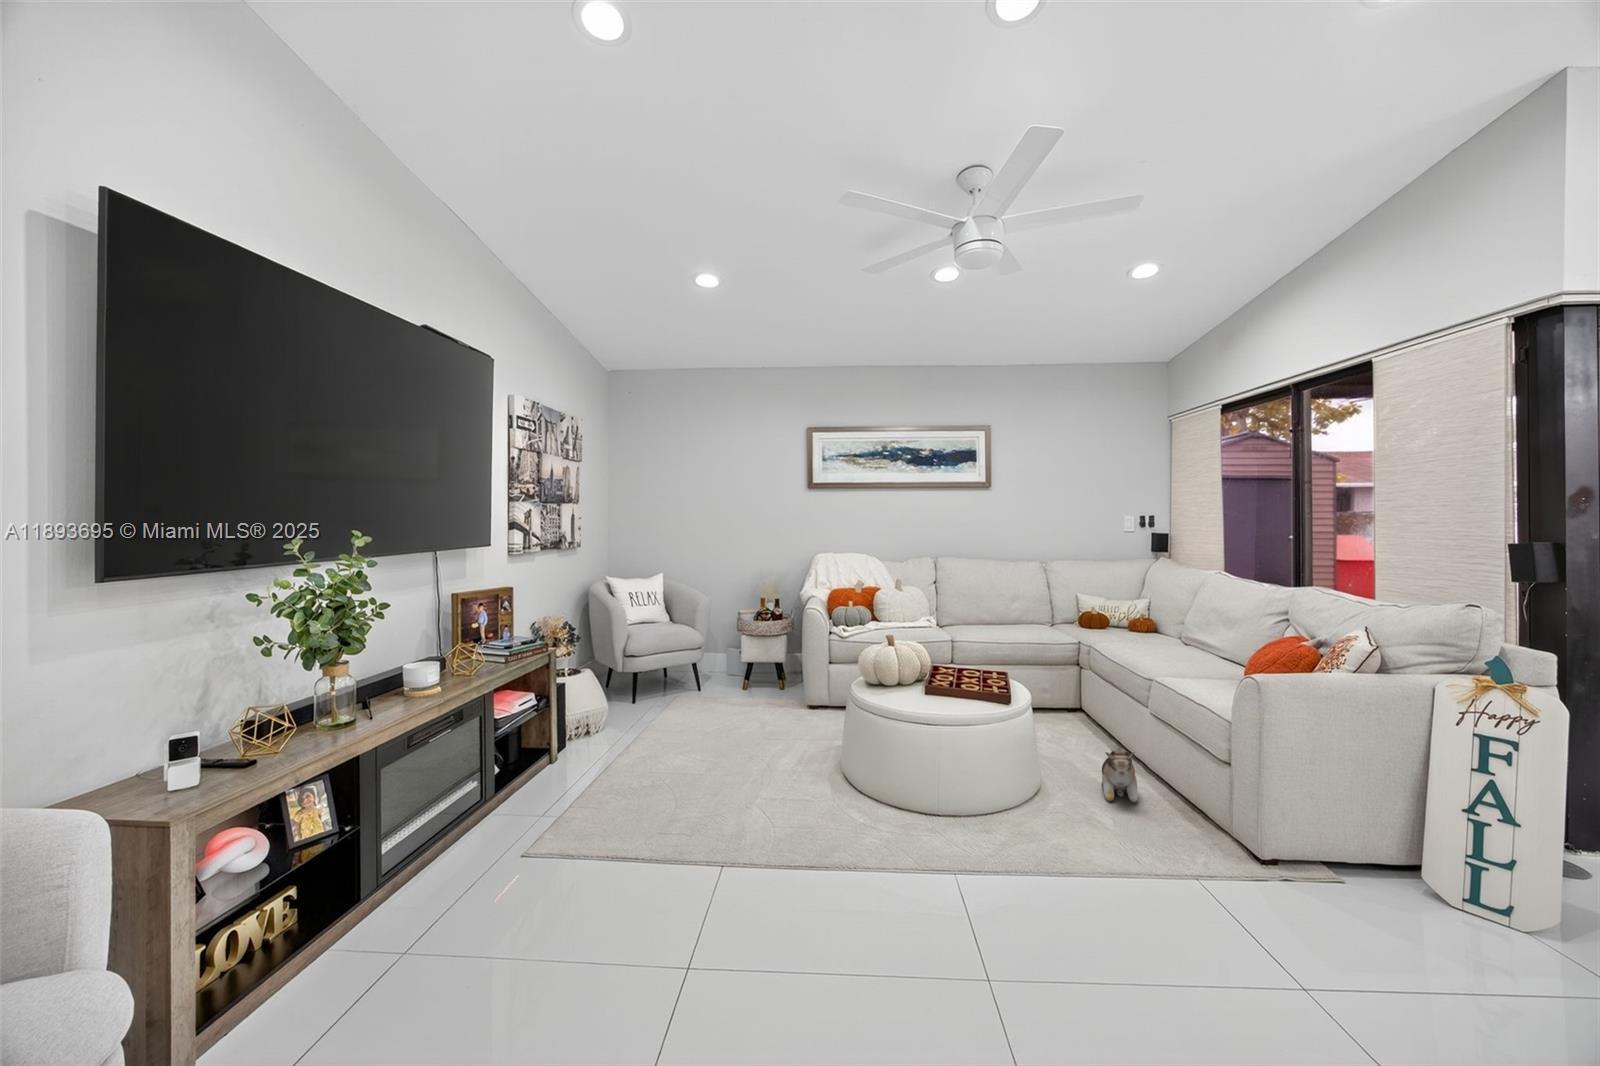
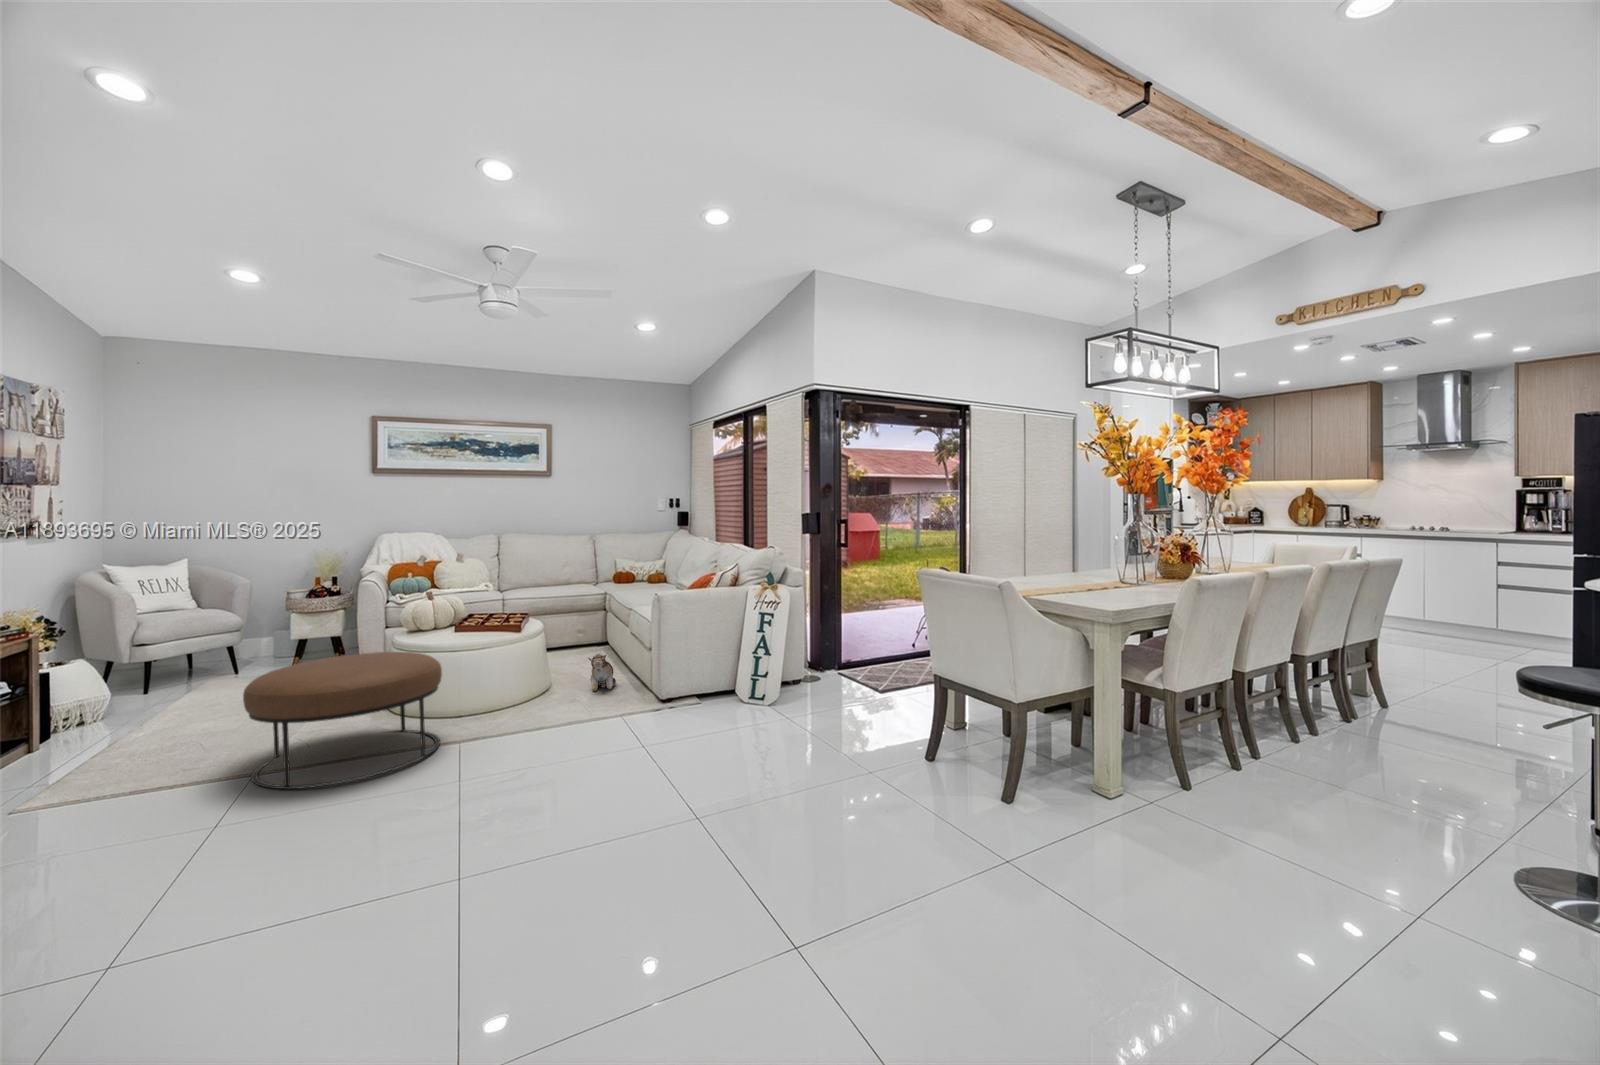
ottoman: none [725,716,939,917] -> present [243,652,442,789]

